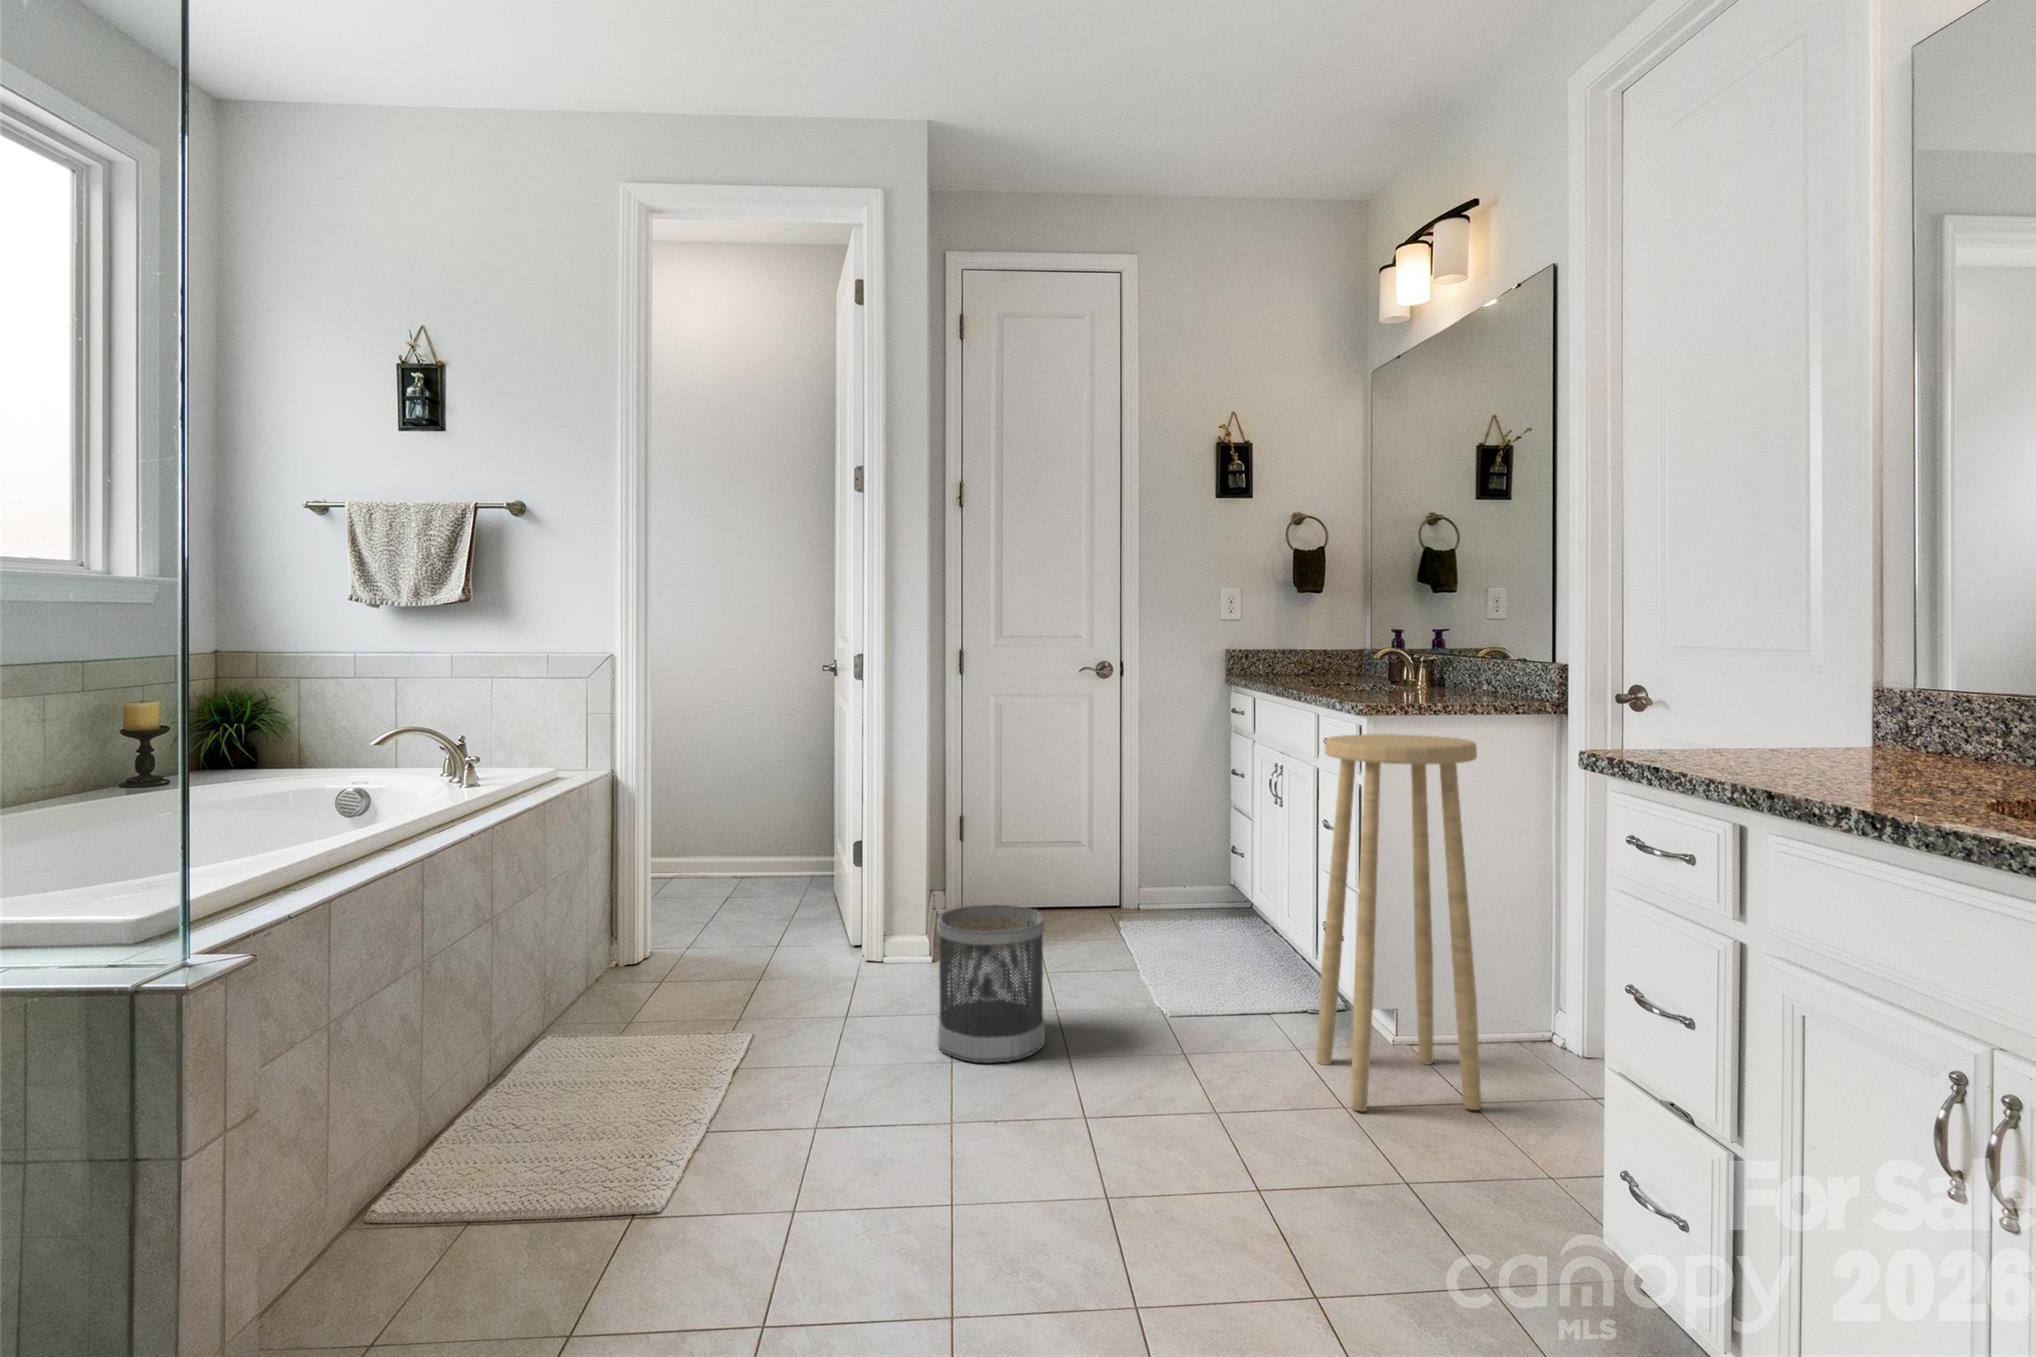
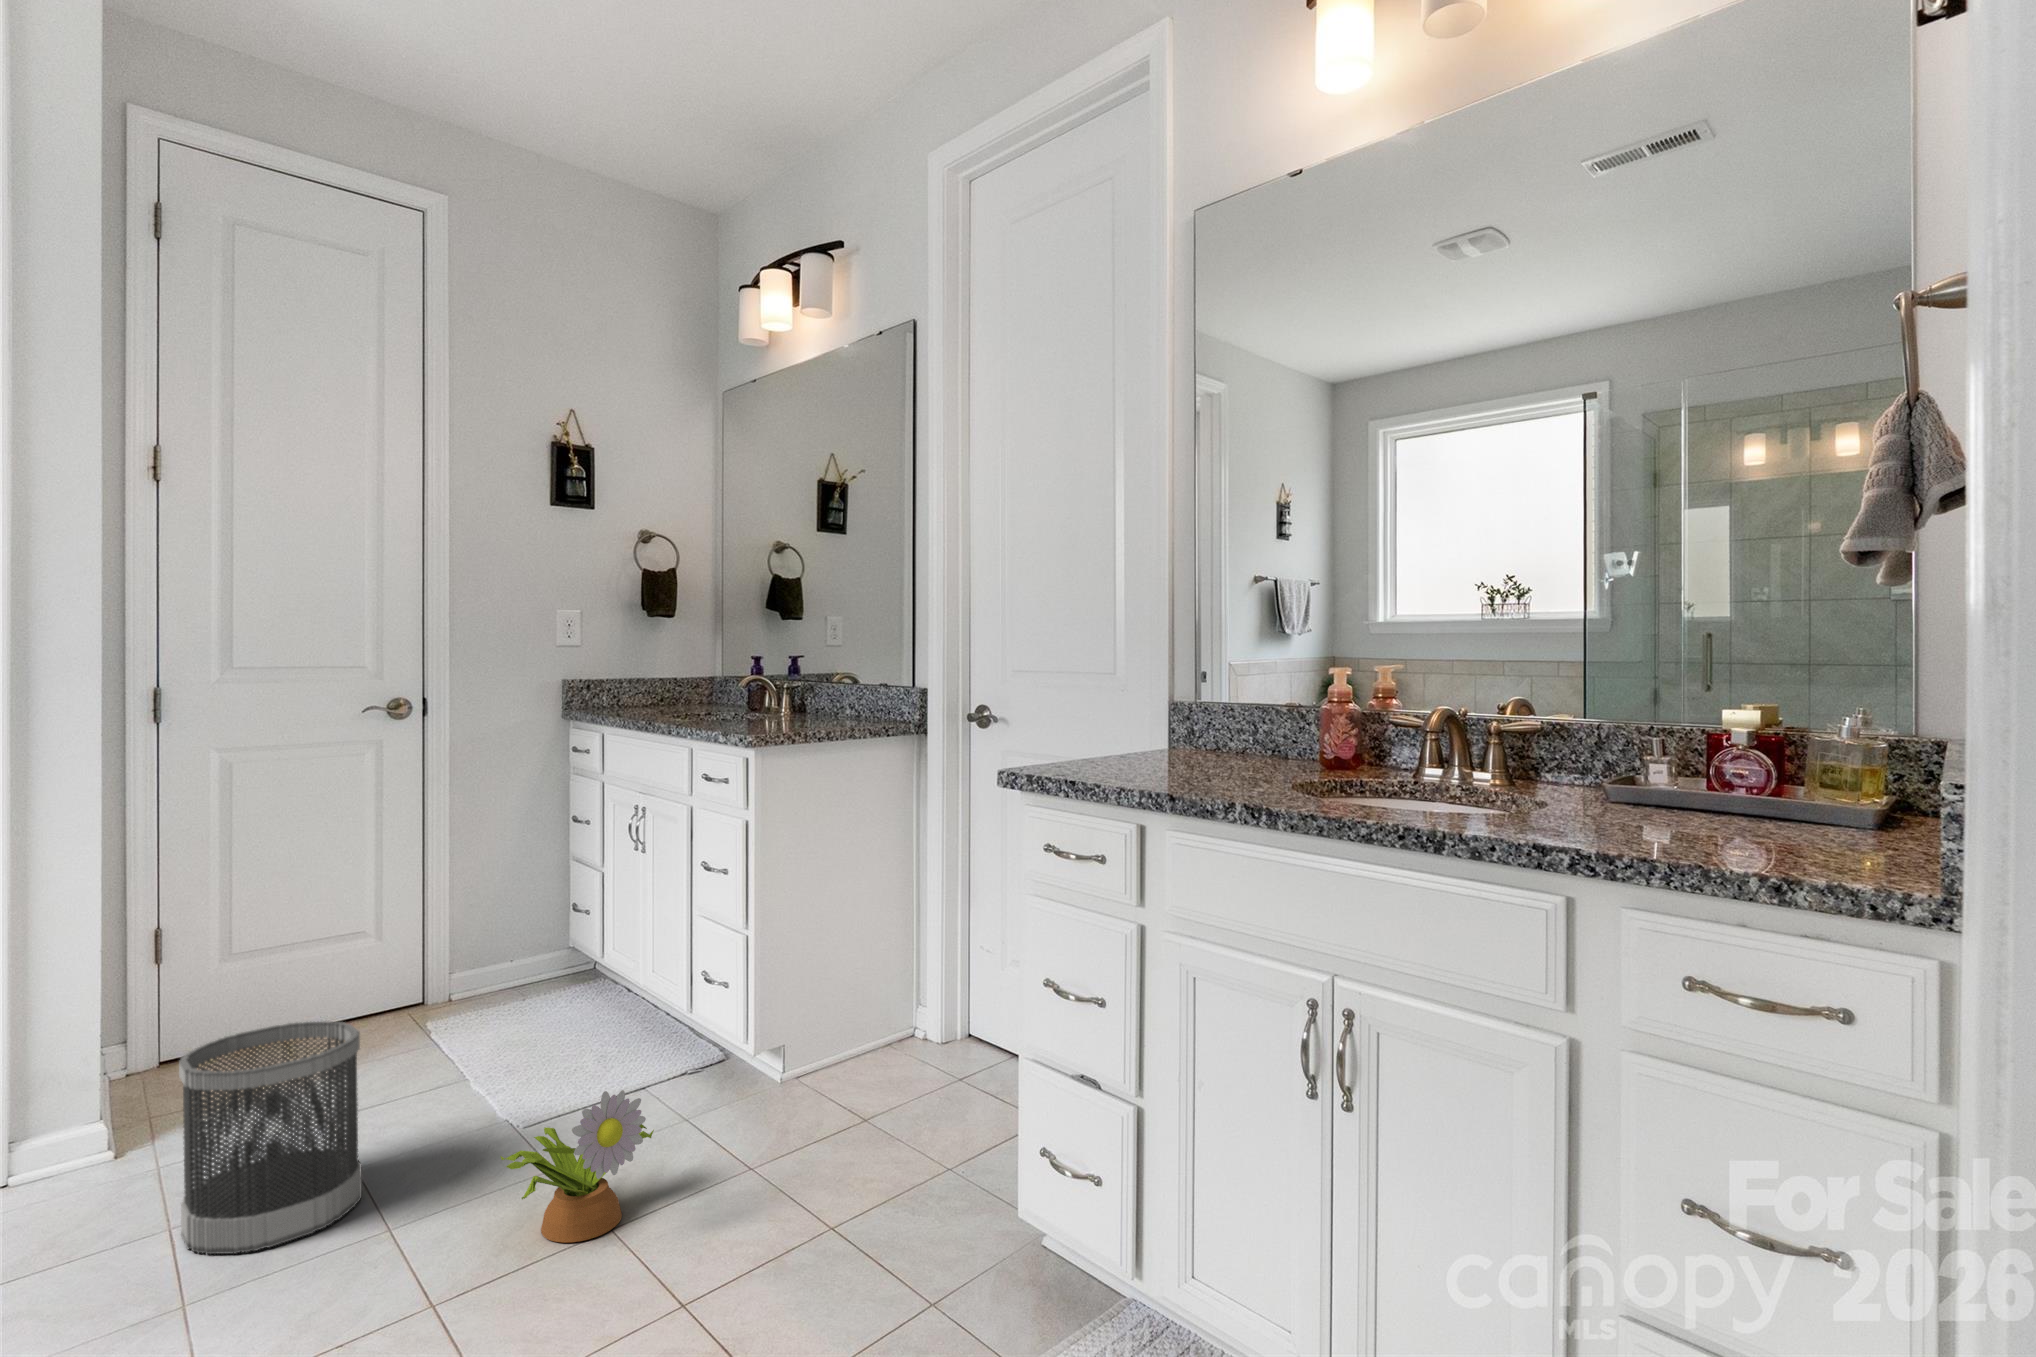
stool: present [1317,734,1481,1111] -> none [711,763,879,1163]
decorative plant: none [1131,1005,1254,1127] -> present [501,1090,654,1243]

